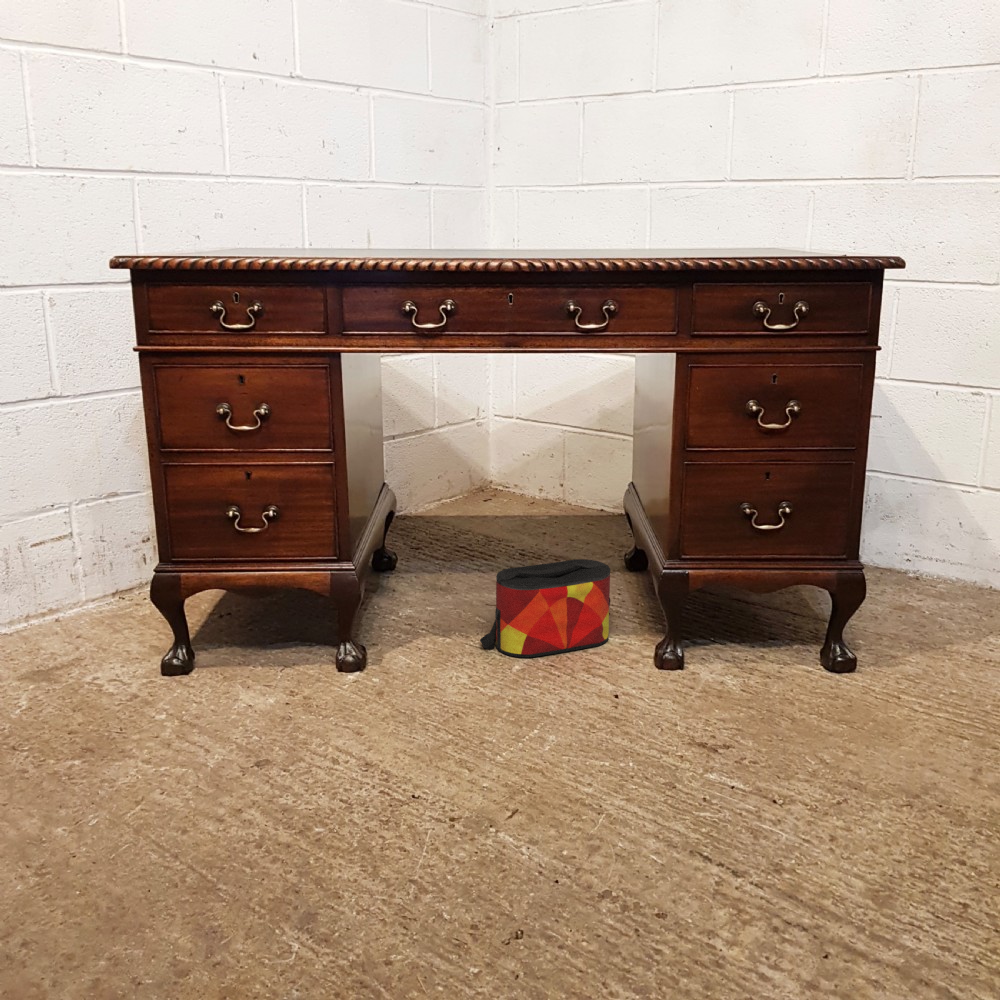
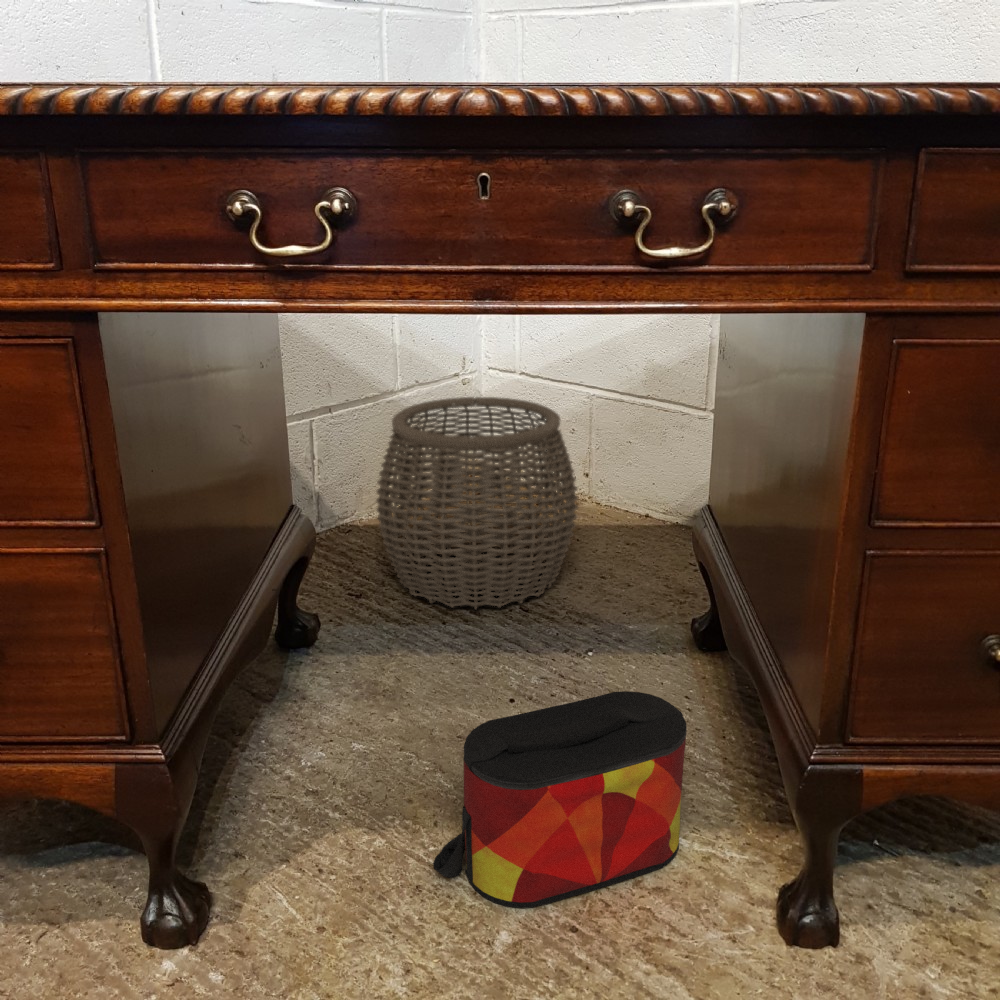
woven basket: none [429,426,556,553] -> present [376,397,578,609]

